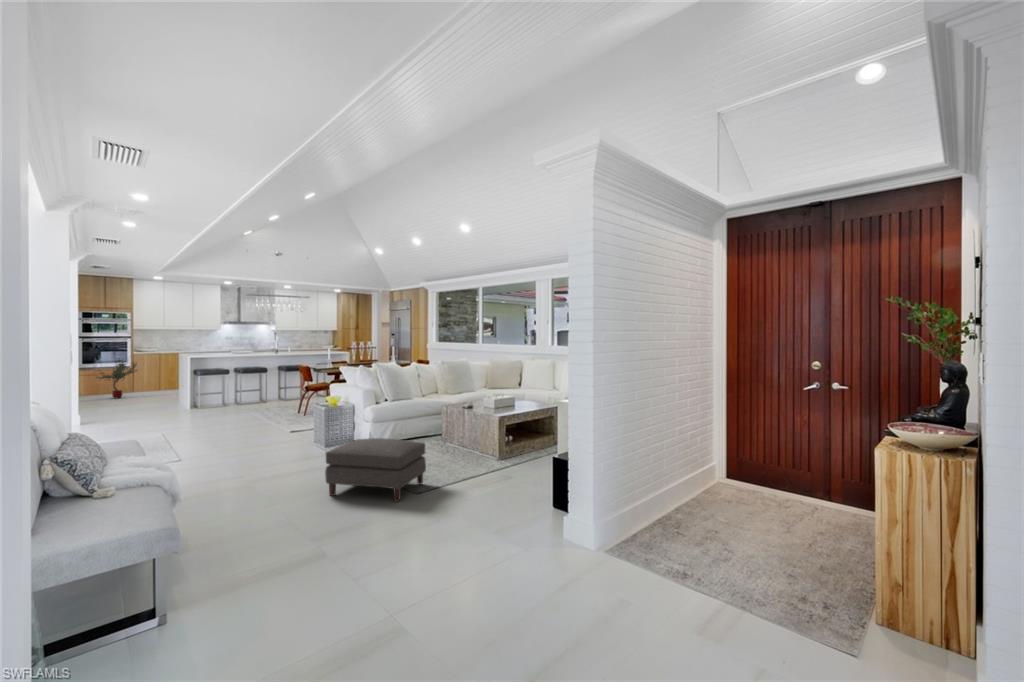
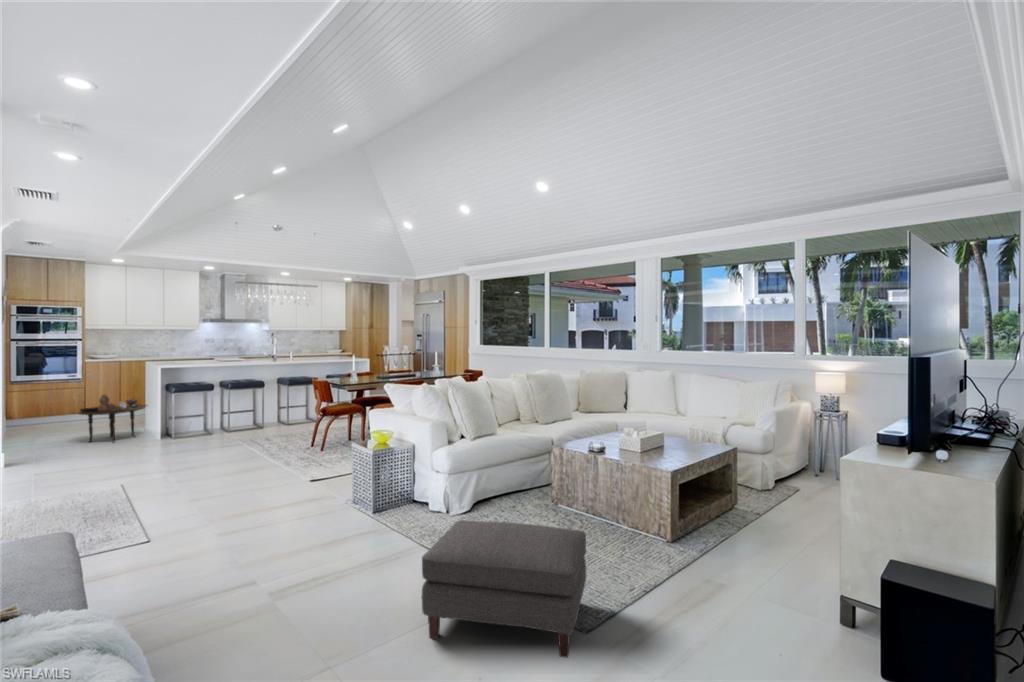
potted tree: present [96,358,137,398] -> none [34,367,92,421]
side table: none [129,376,180,411] -> present [78,394,147,442]

